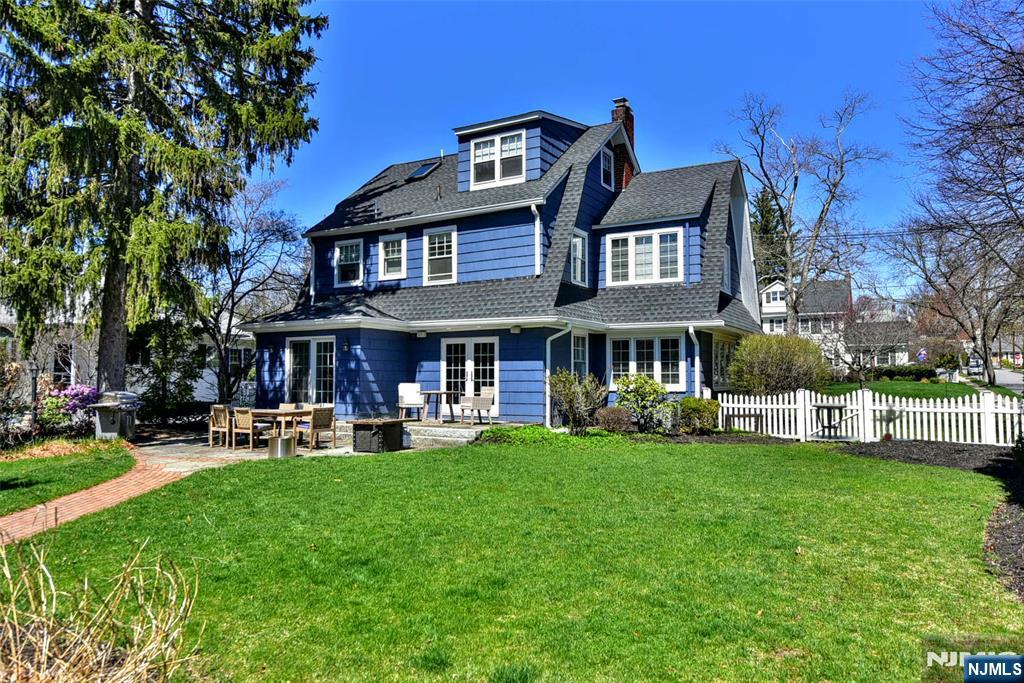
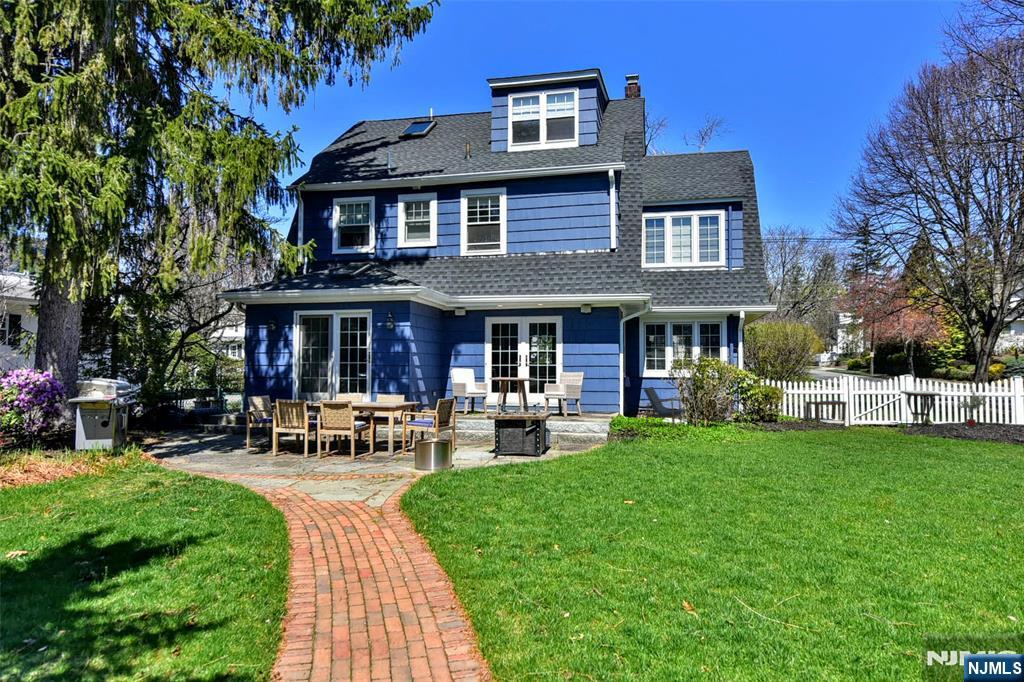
lounge chair: none [546,399,586,436] -> present [644,387,686,428]

